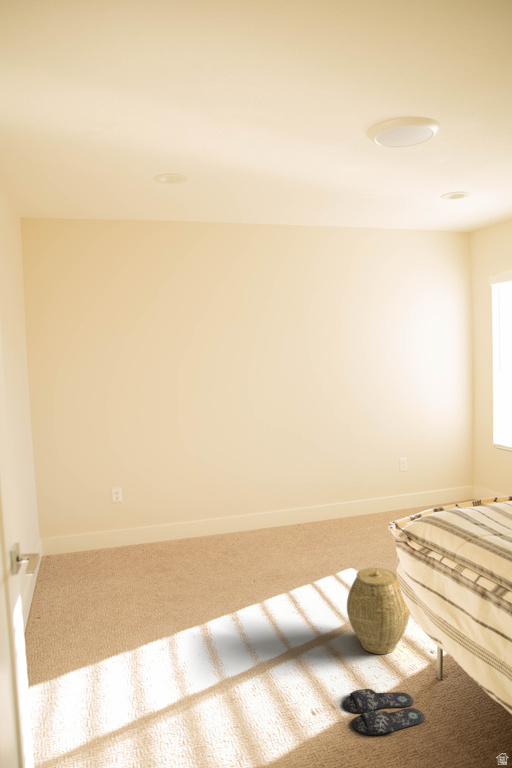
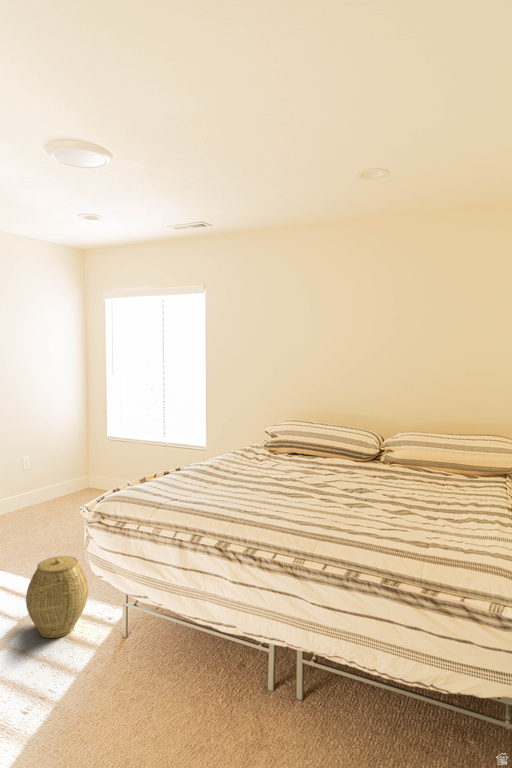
slippers: present [343,689,425,735] -> none [42,659,120,708]

